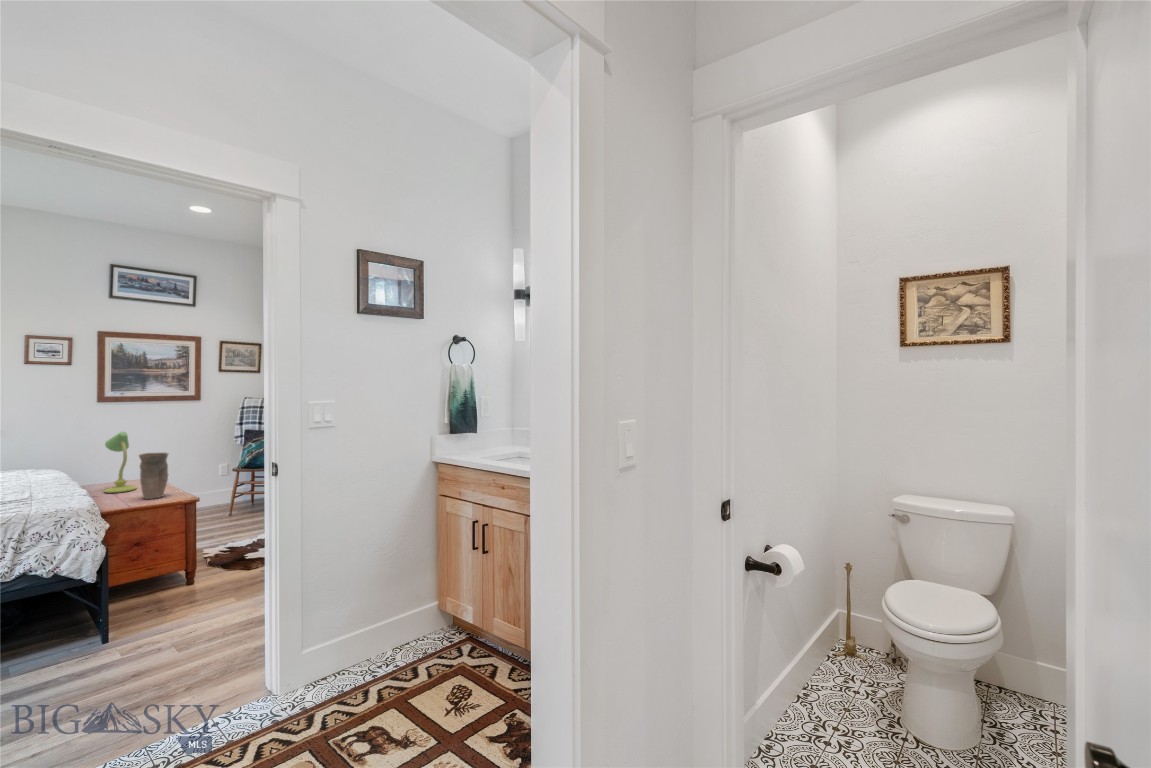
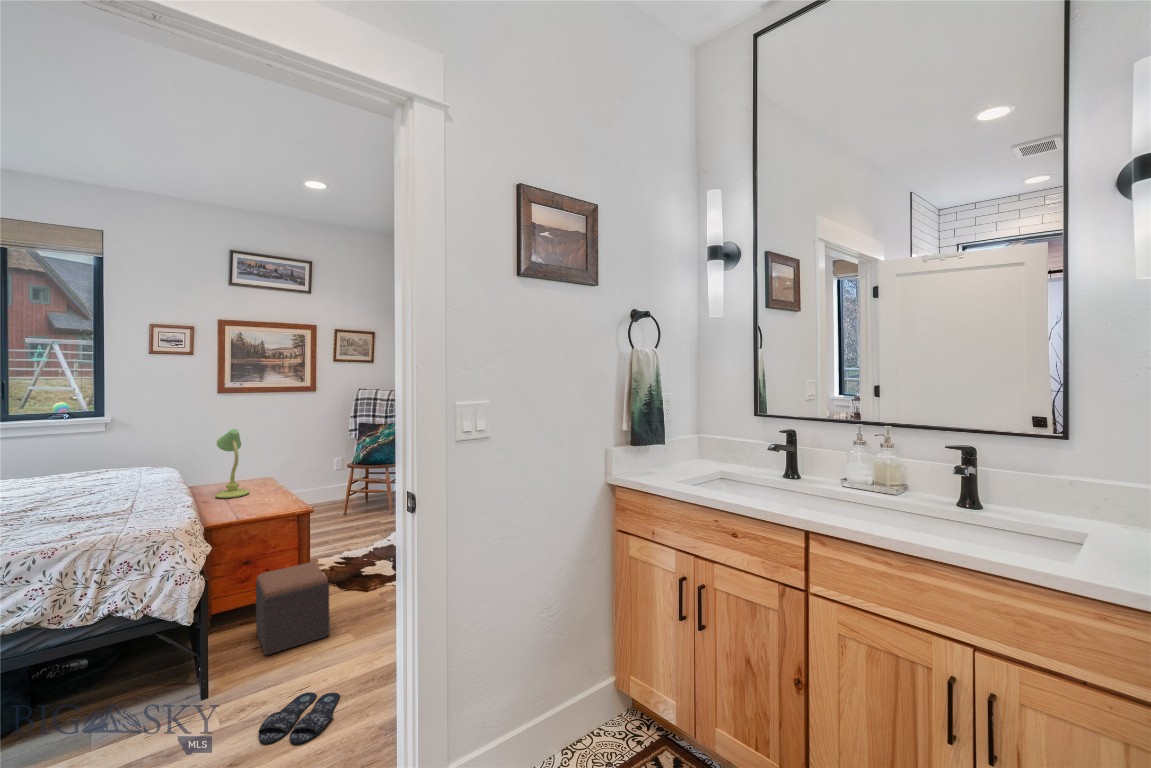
vase: present [139,453,168,499] -> none [248,455,280,509]
footstool: none [147,542,215,615] -> present [256,562,330,655]
slippers: none [156,632,224,662] -> present [258,692,340,744]

